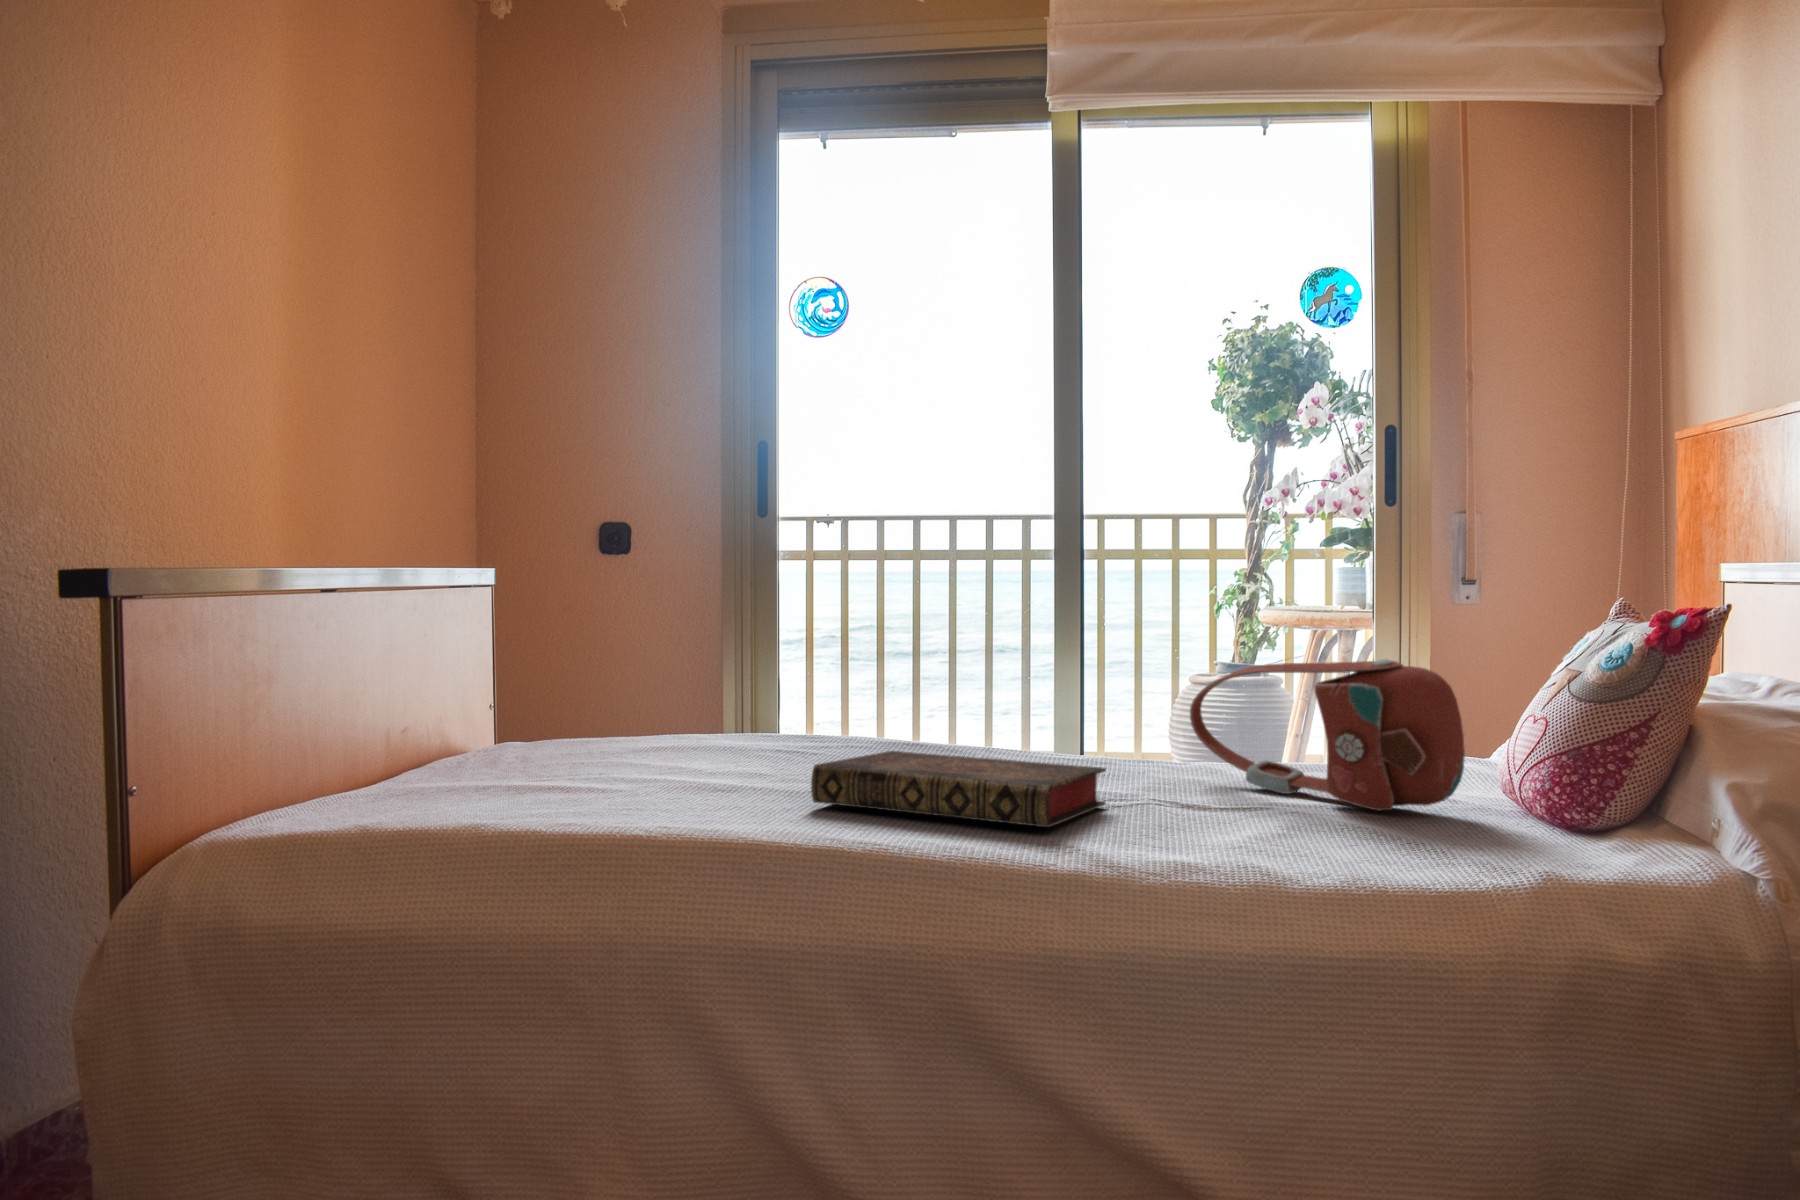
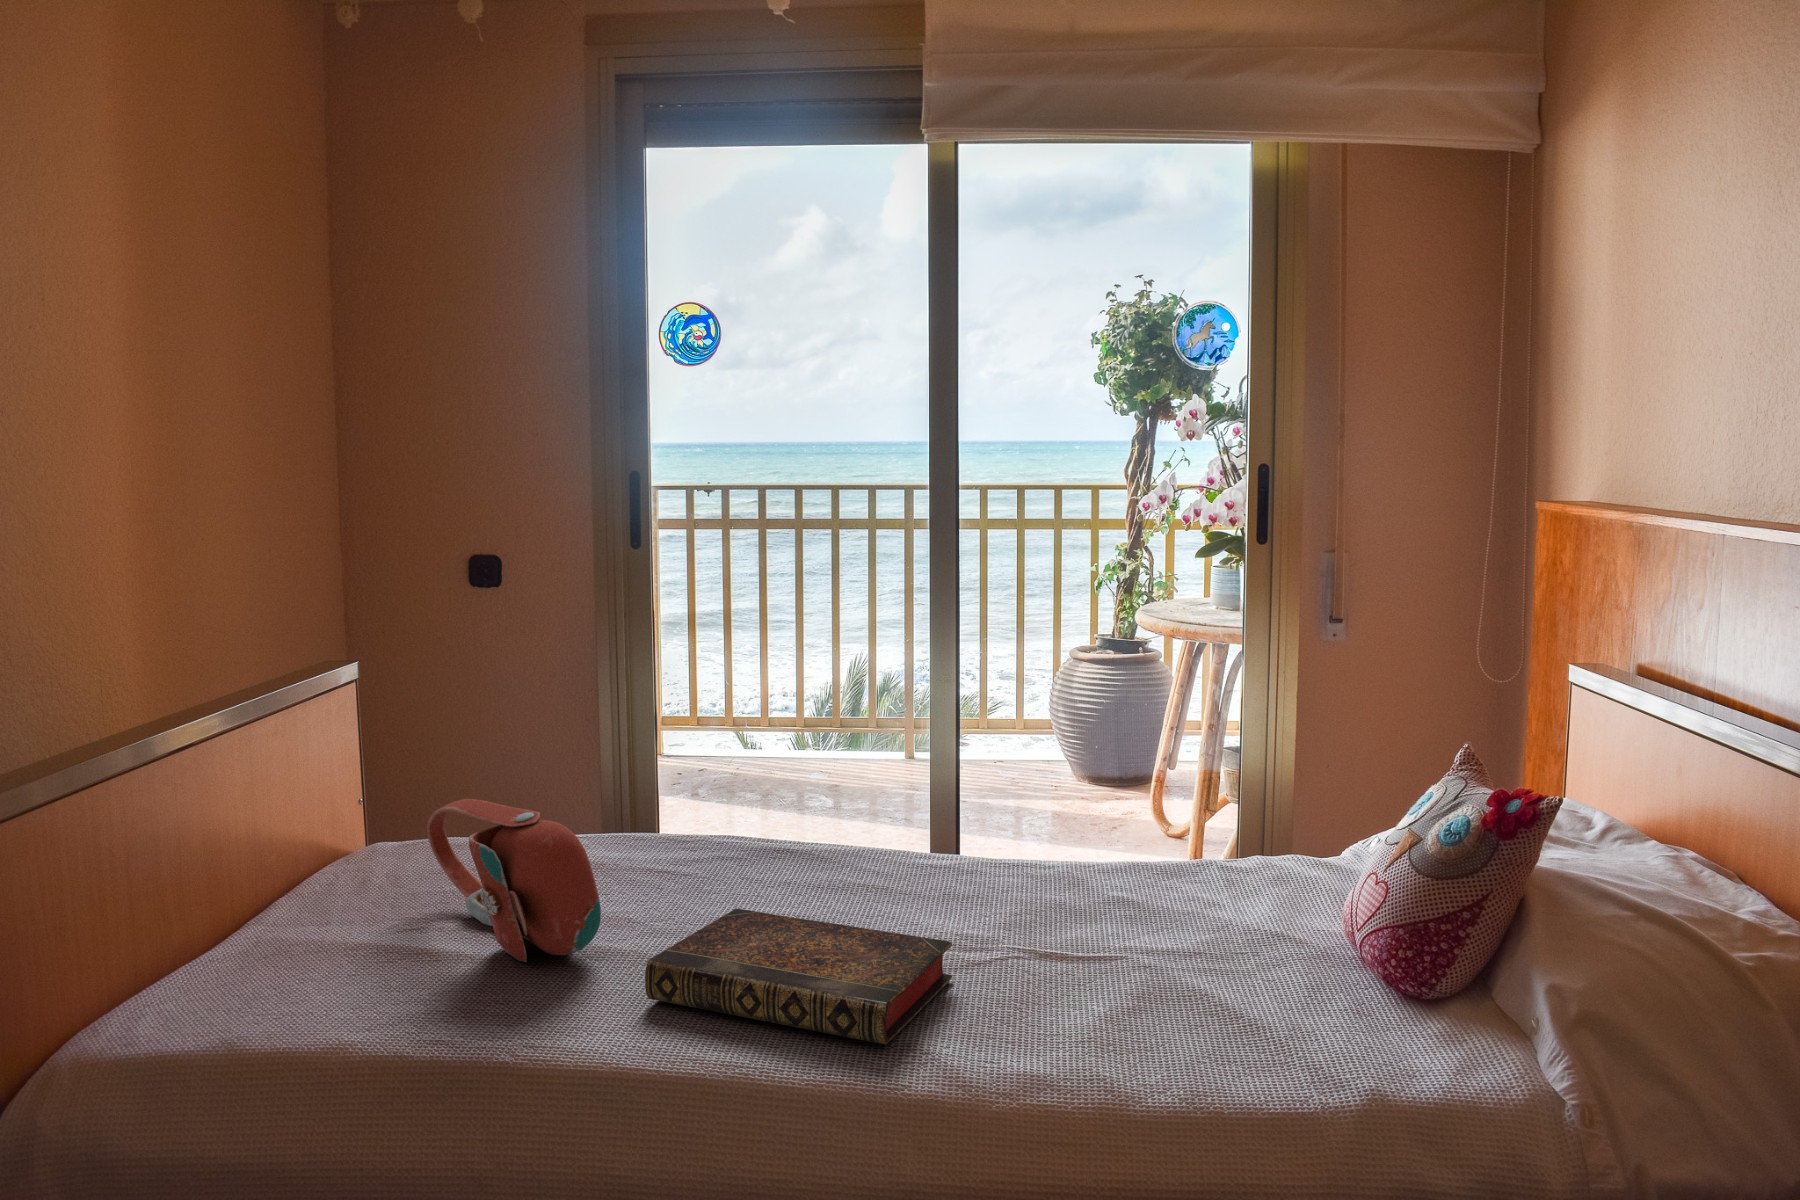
handbag: present [1190,659,1465,810] -> present [427,799,601,962]

